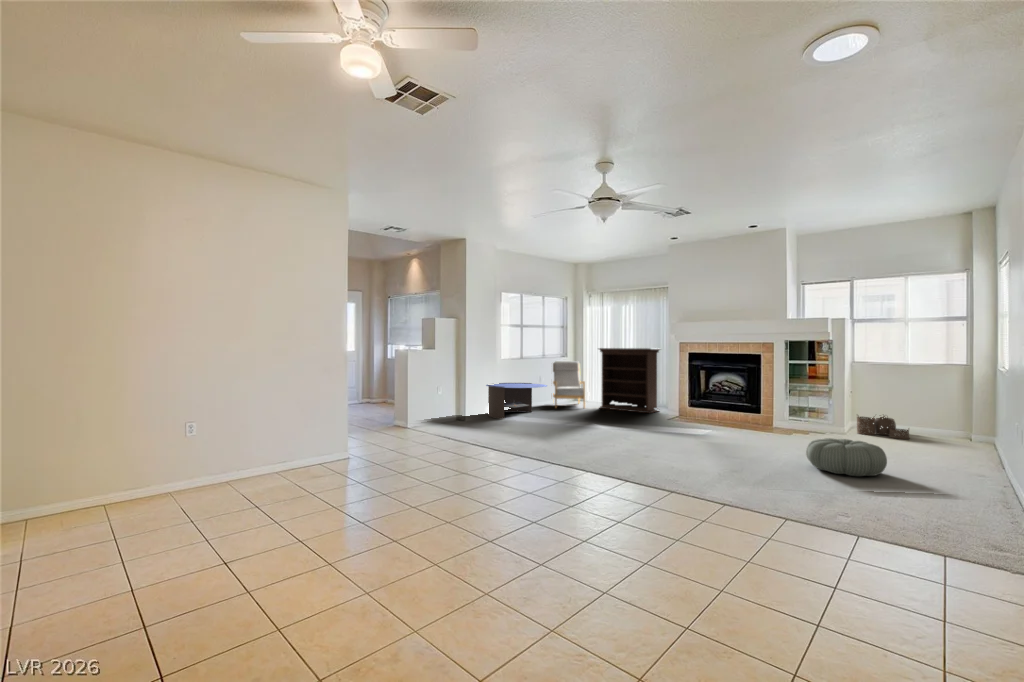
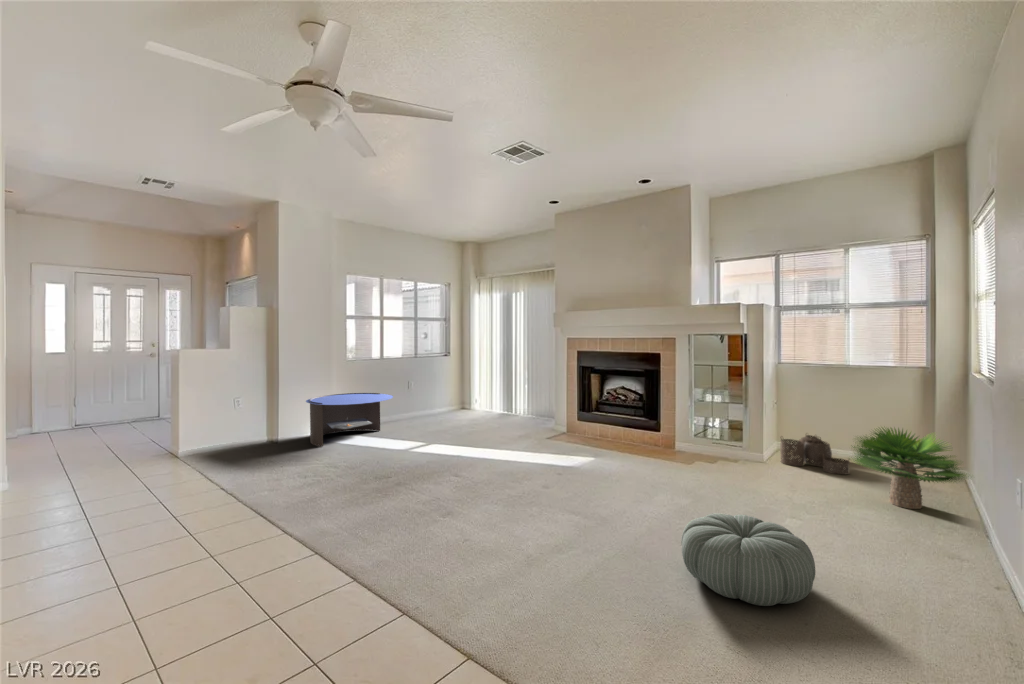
bookshelf: present [599,348,661,413] -> none [475,345,551,428]
armchair: present [553,361,585,408] -> none [422,361,462,422]
potted plant: none [906,398,993,453] -> present [853,428,969,509]

